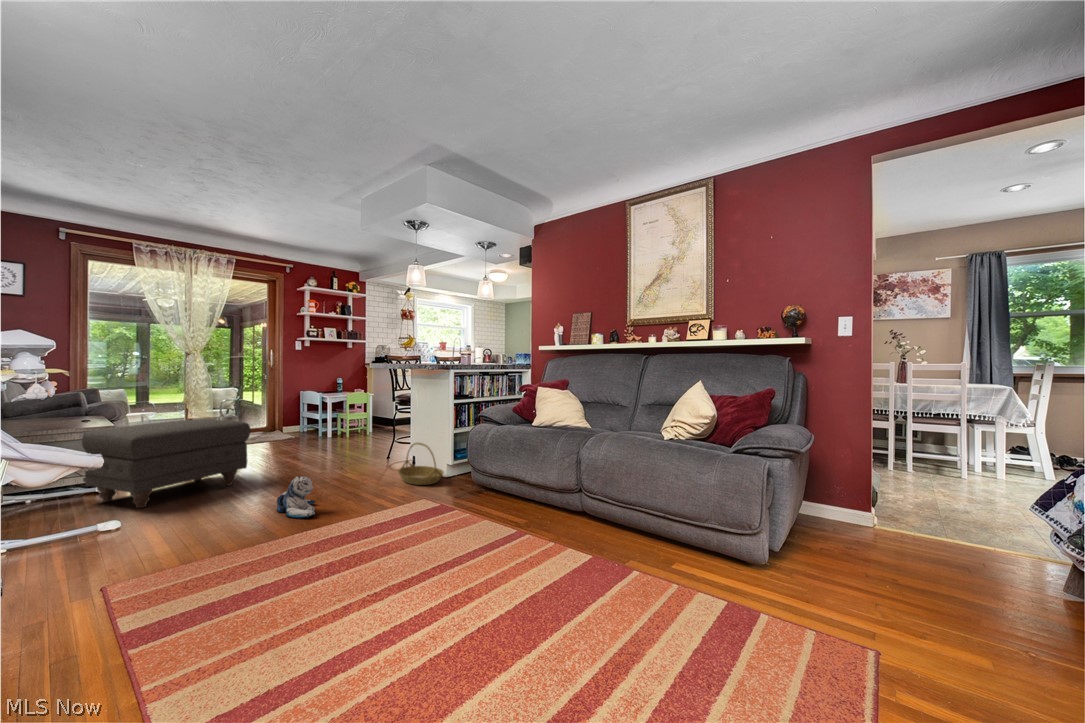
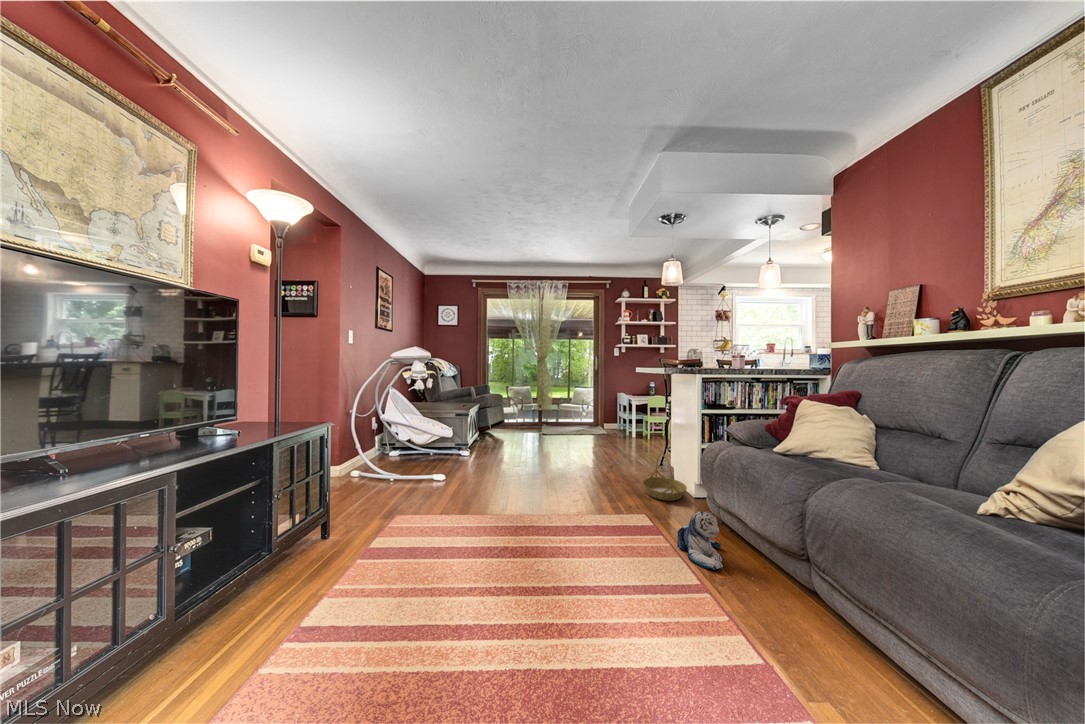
ottoman: present [82,419,251,508] -> none [447,413,537,473]
plush toy: present [277,476,315,518] -> present [677,512,723,570]

